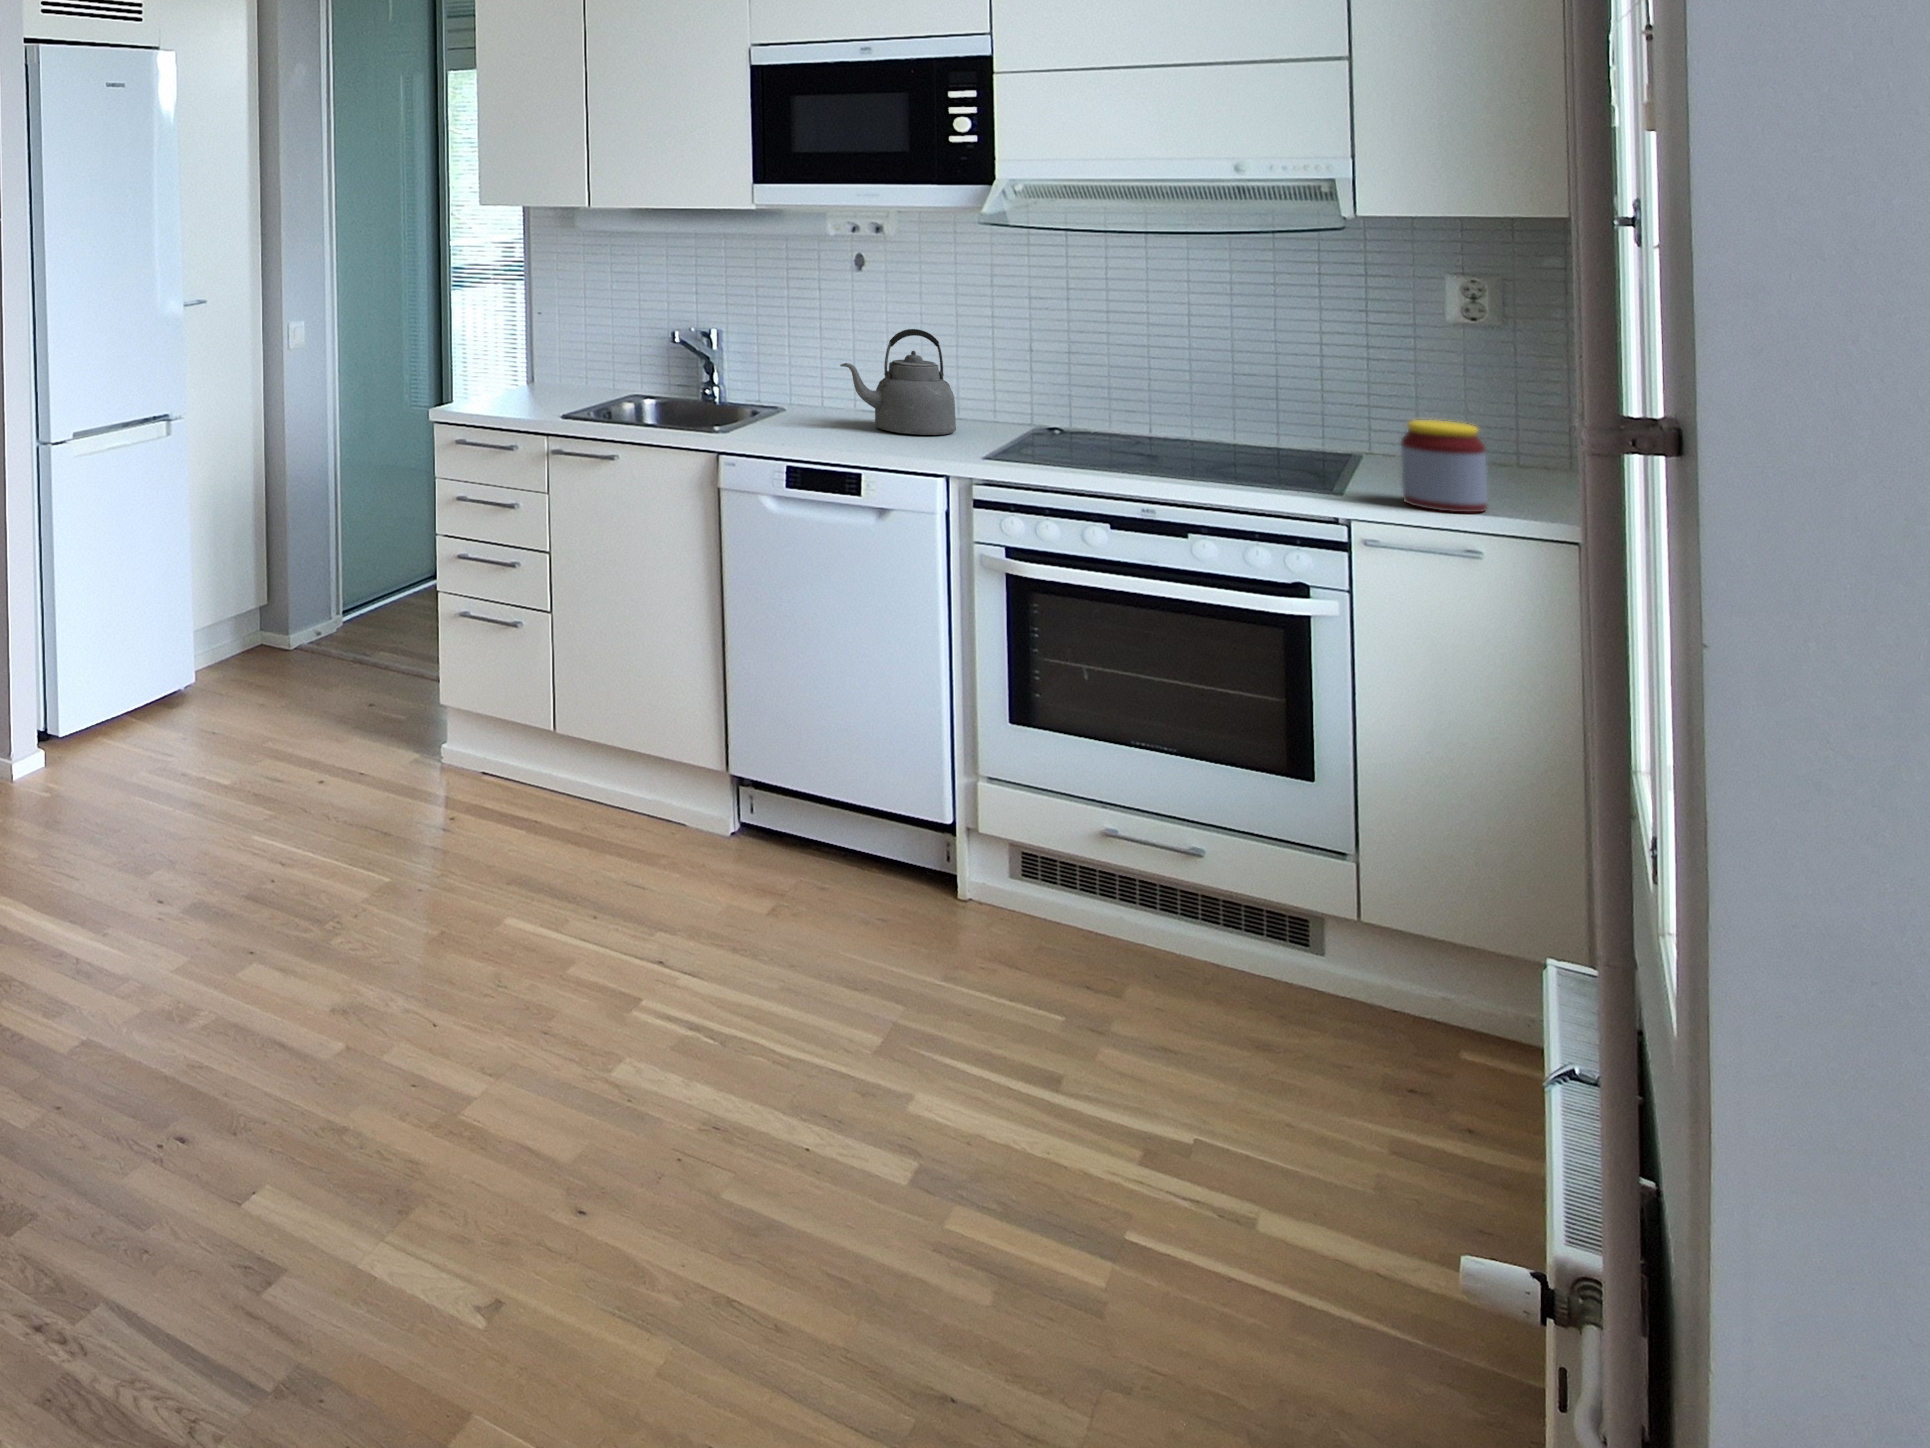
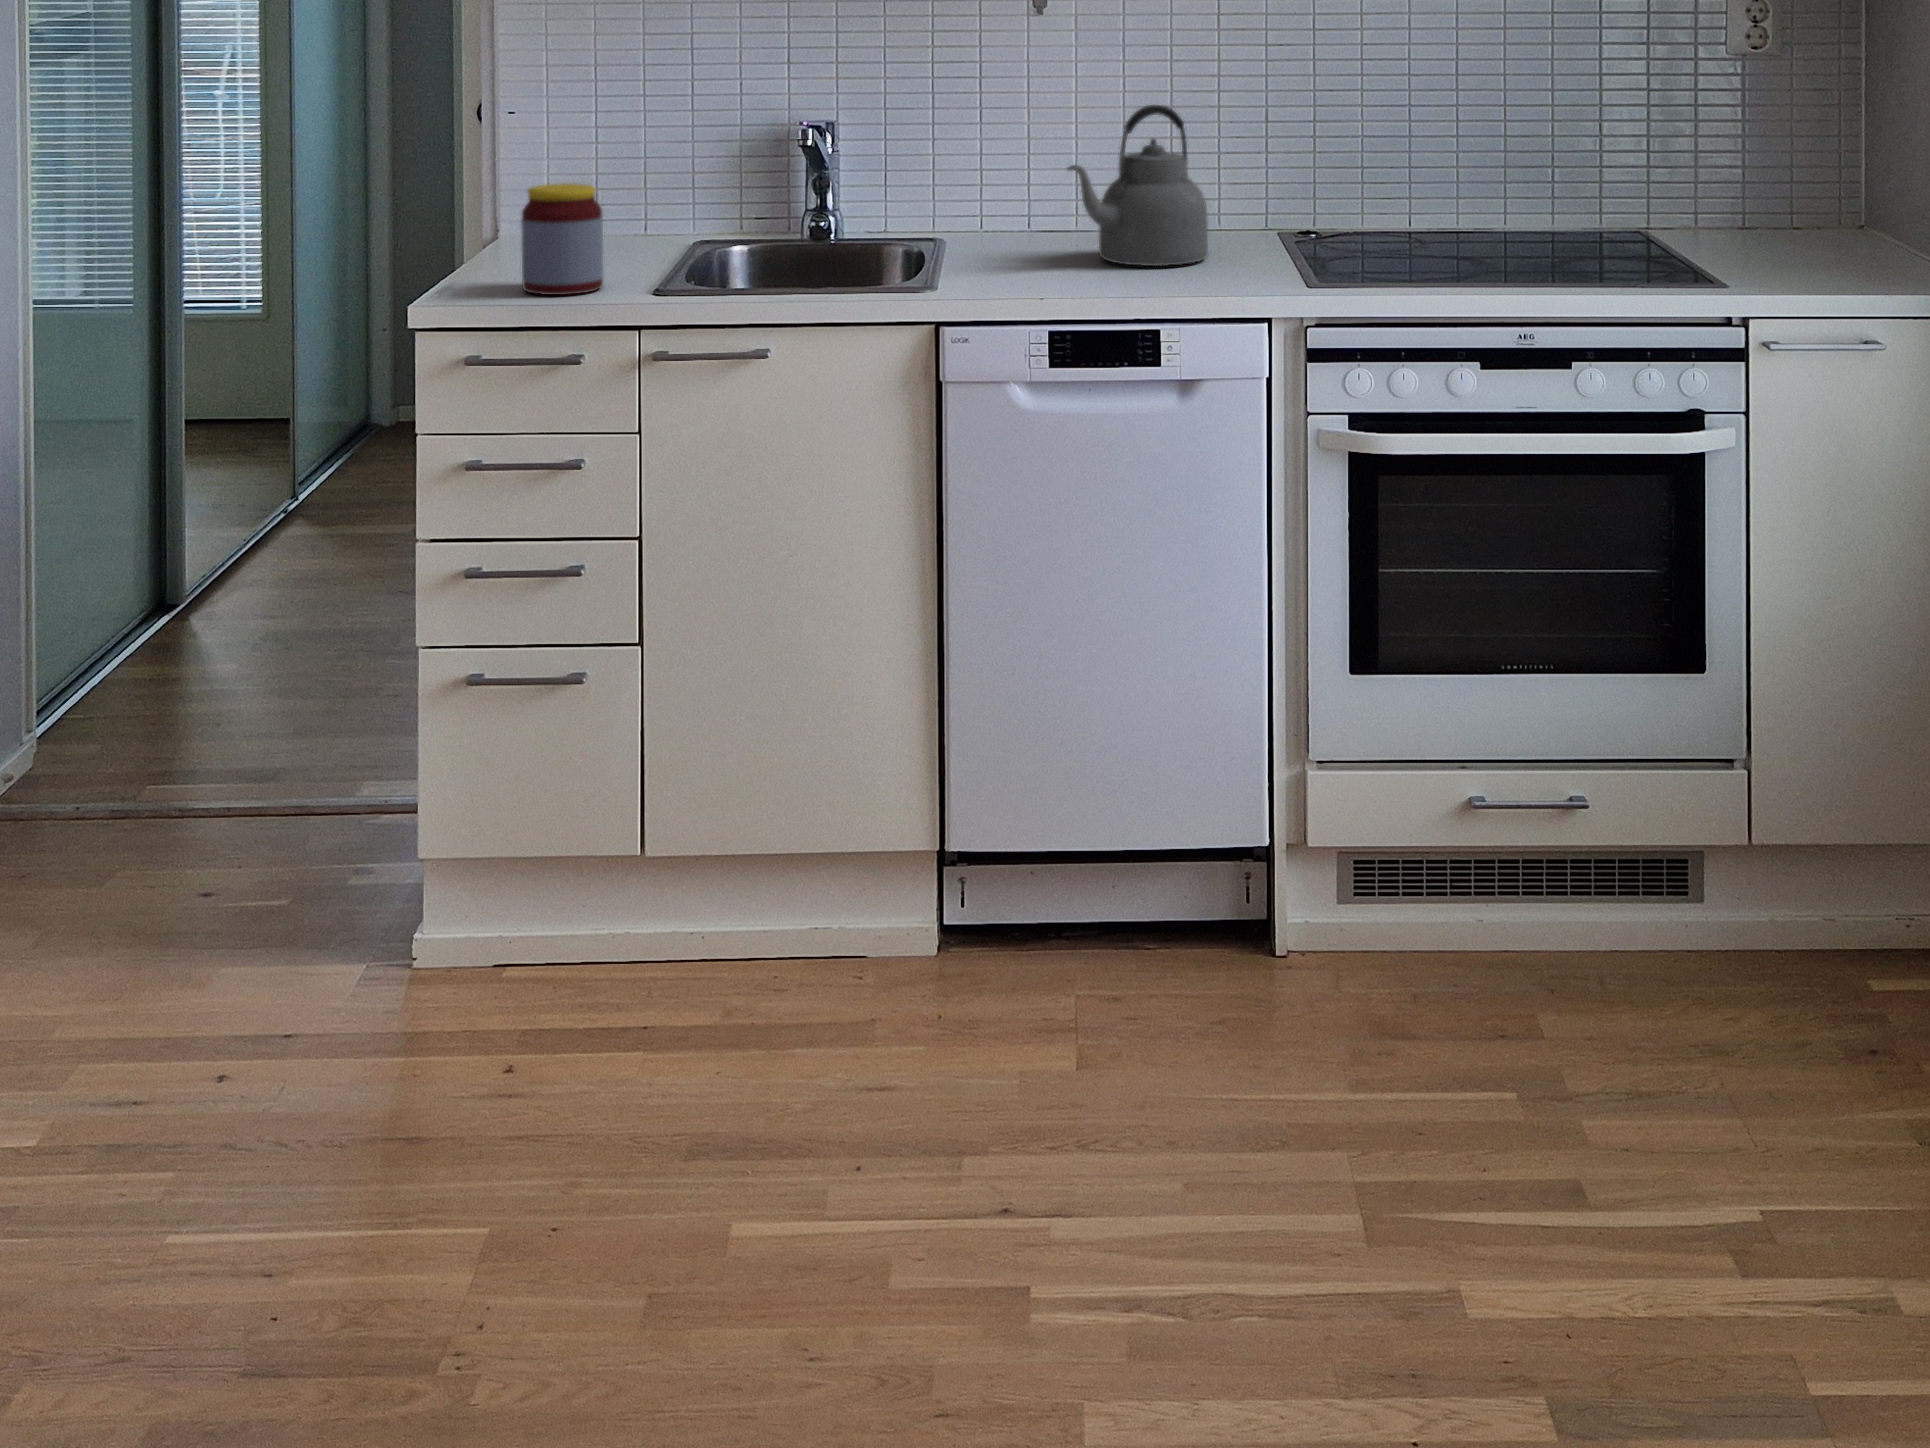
jar: present [1401,420,1487,513] -> present [521,183,603,295]

